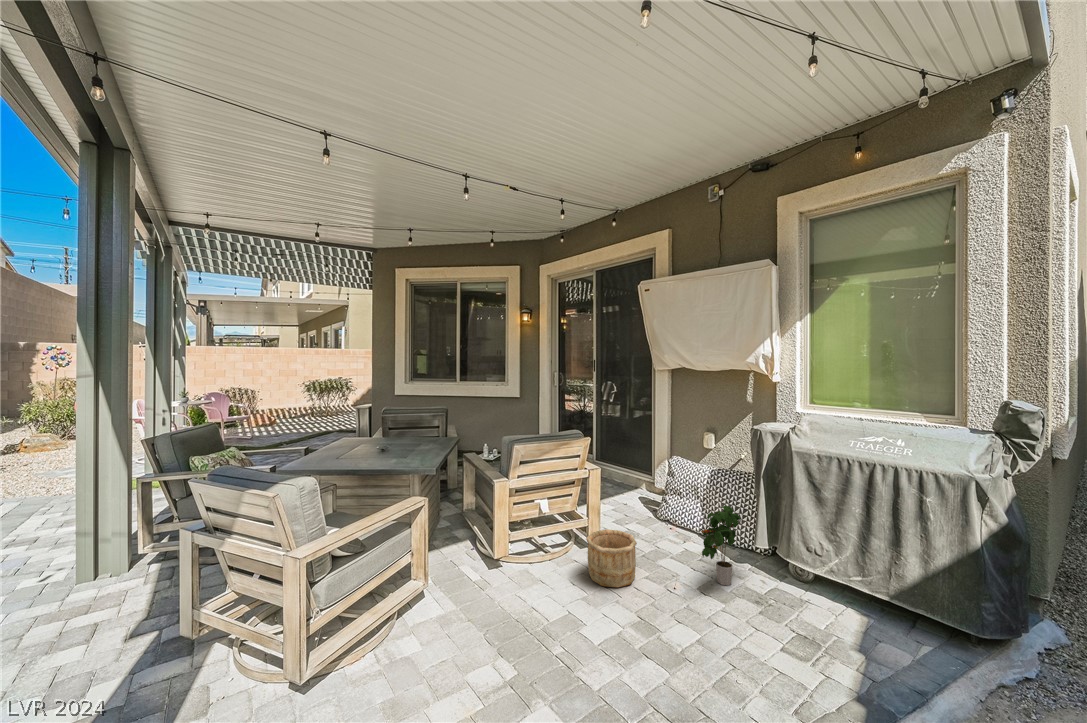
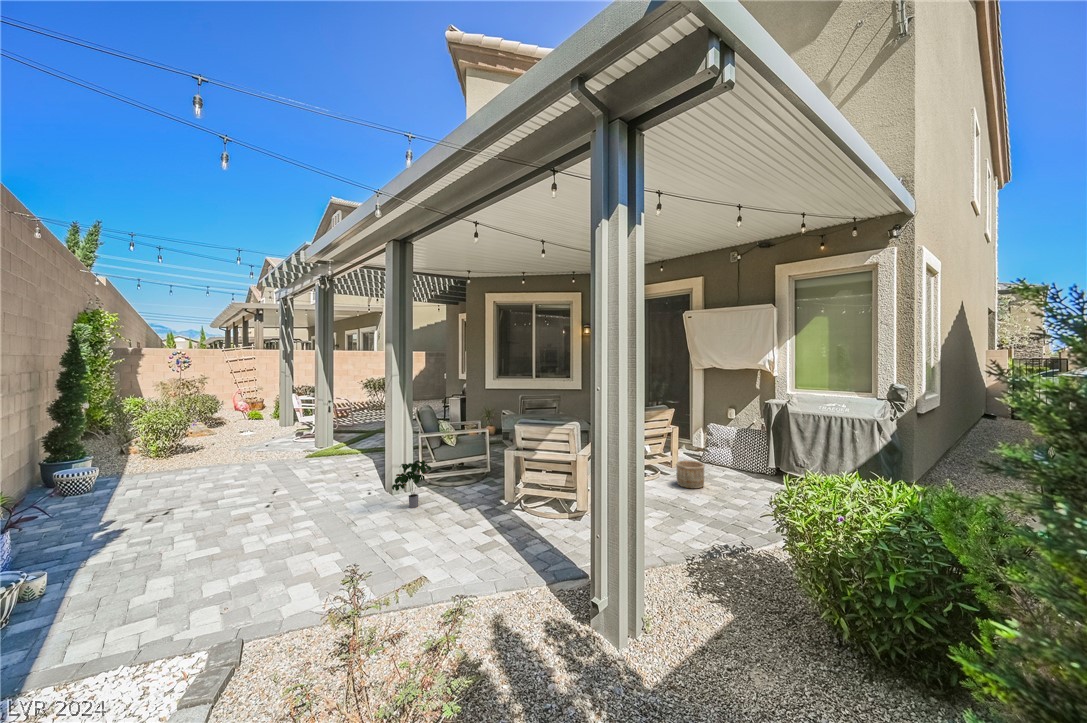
potted plant: present [701,506,741,585] -> present [392,460,431,508]

